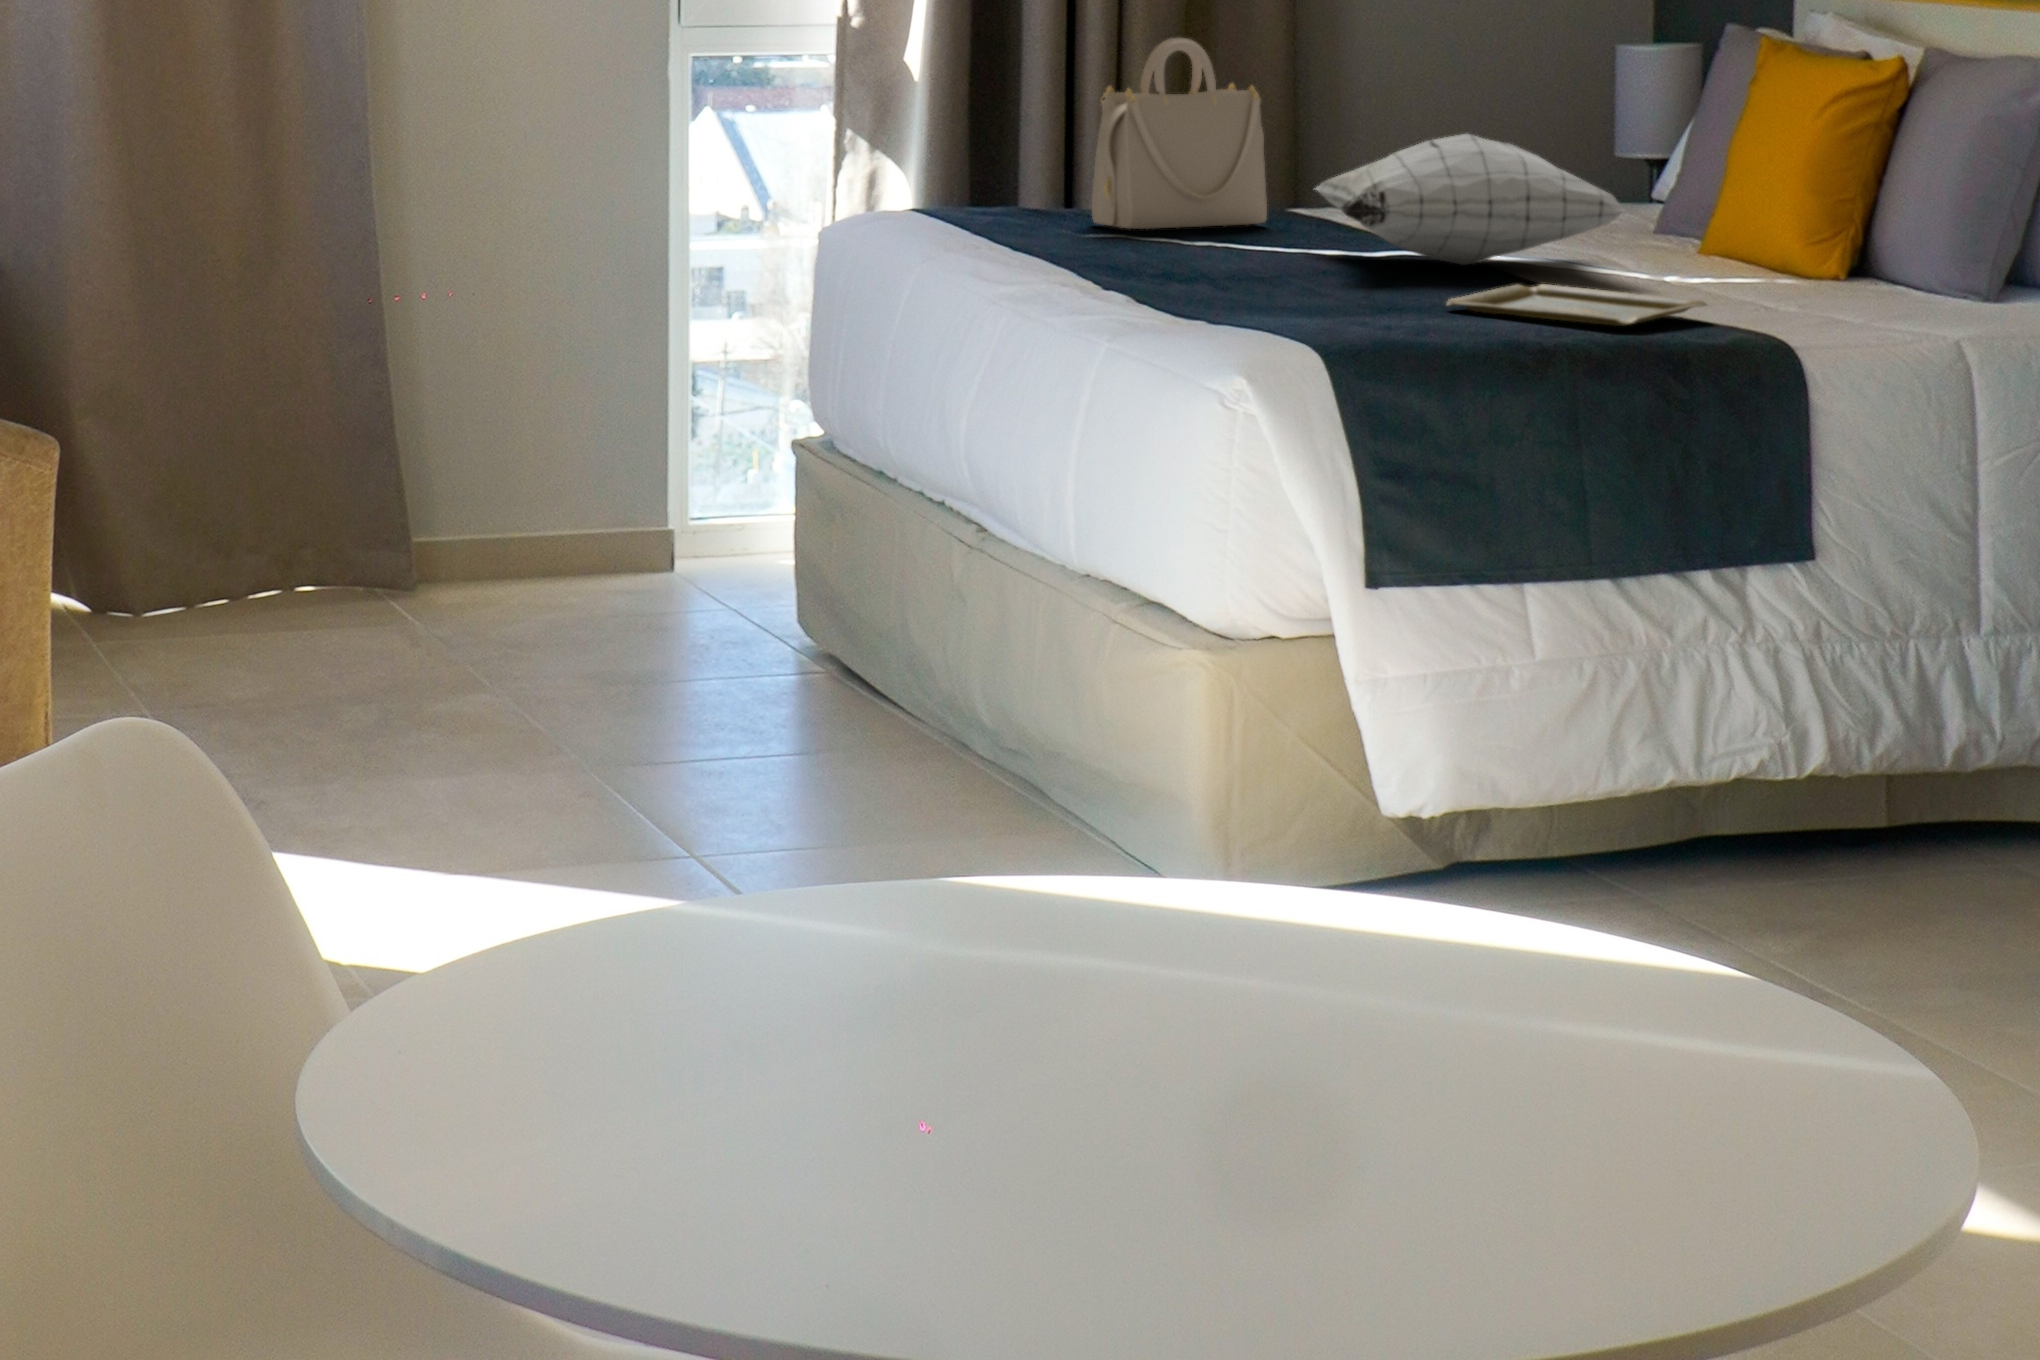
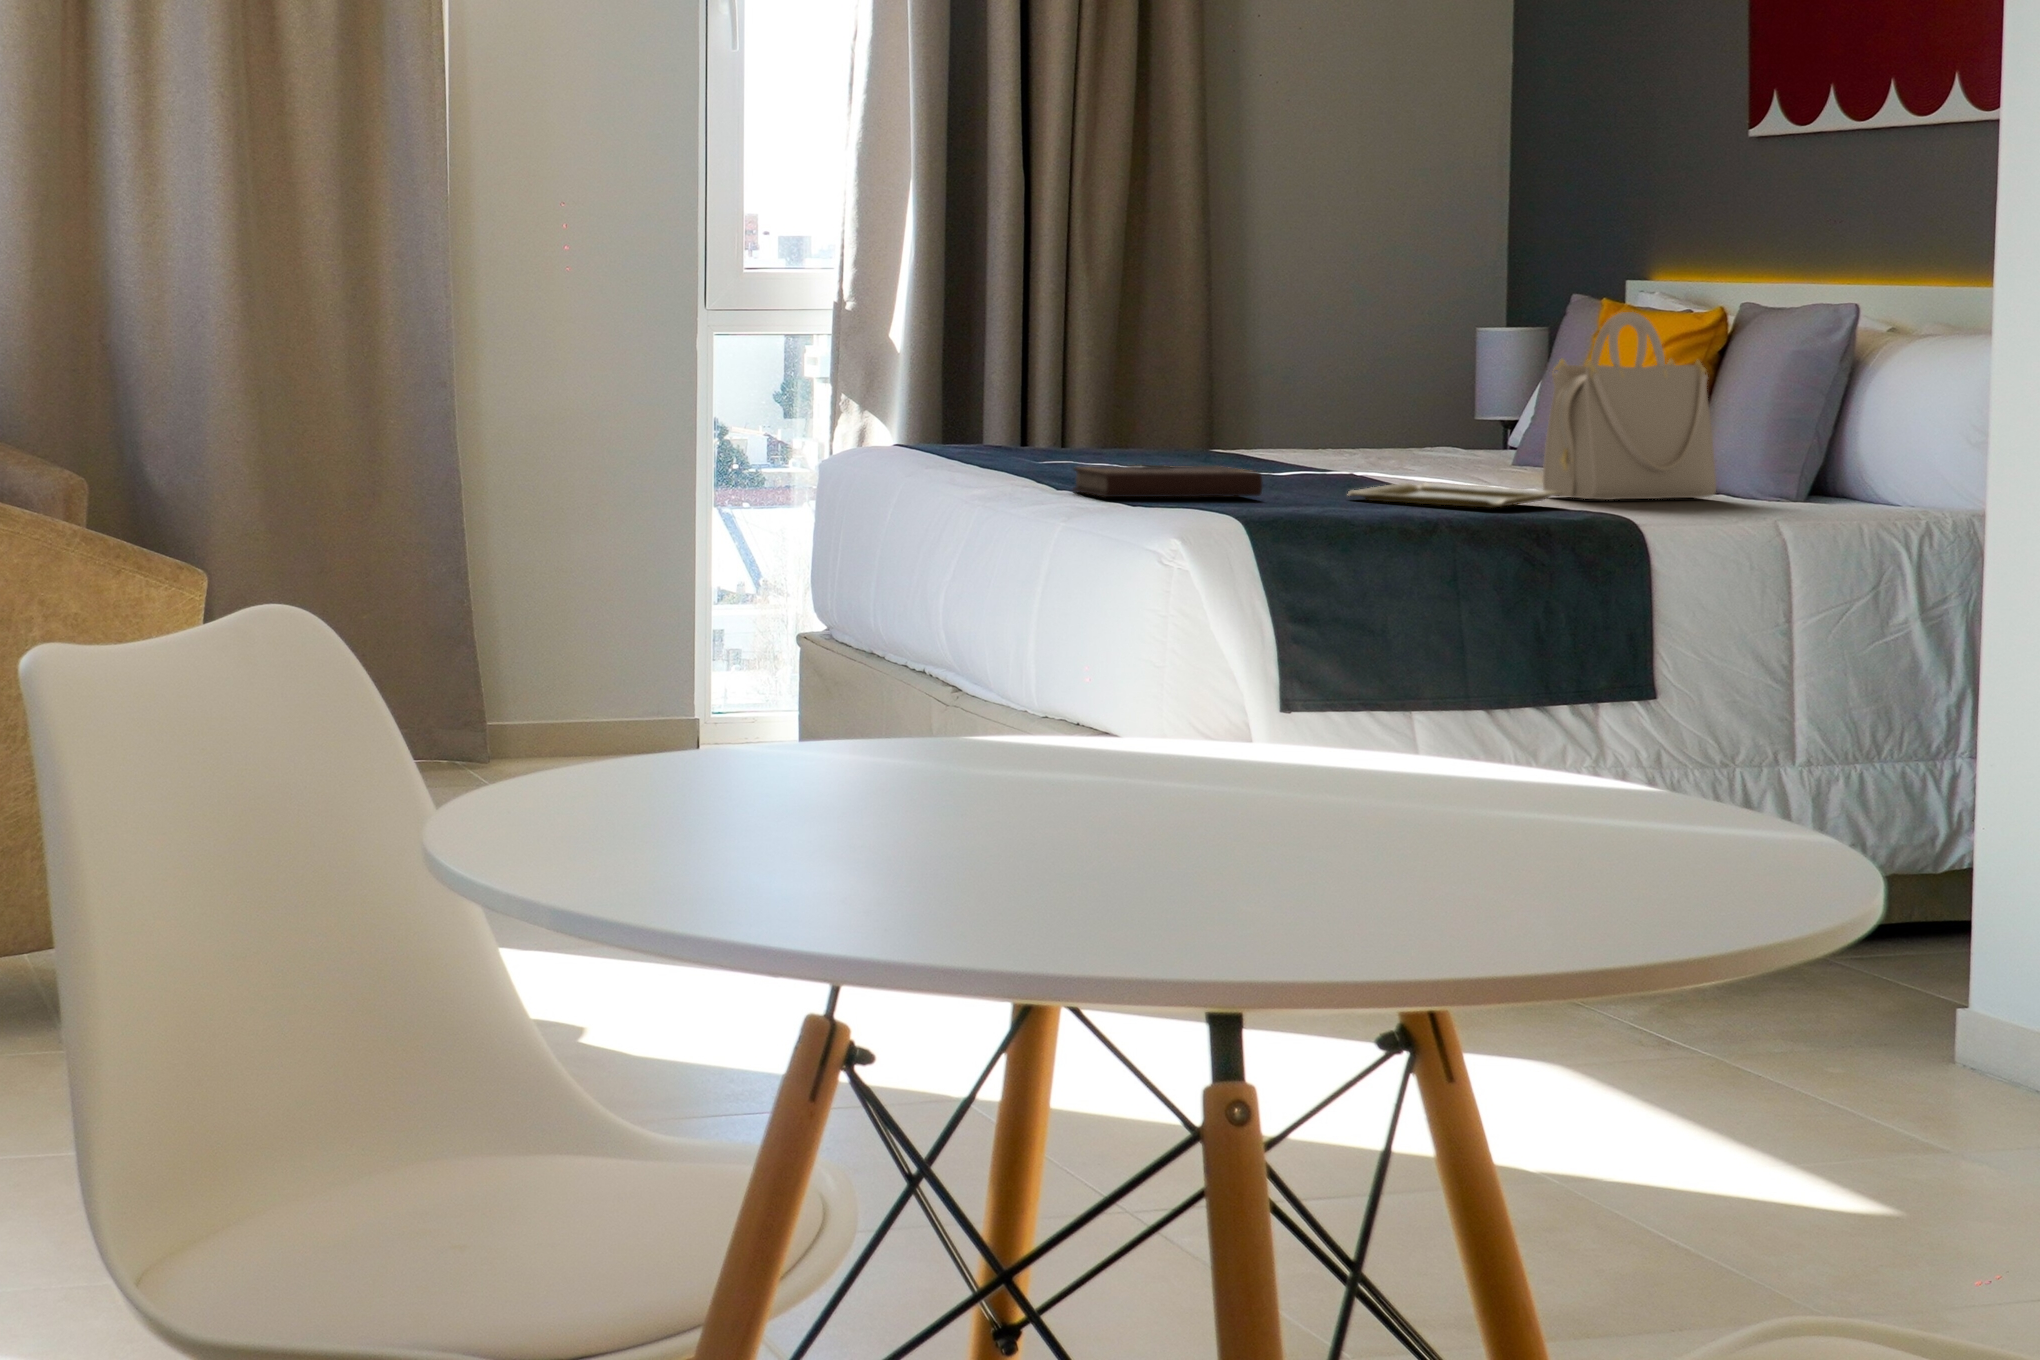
handbag: present [1092,38,1267,229] -> present [1542,312,1716,500]
pillow: present [1316,134,1624,265] -> none [1234,370,1494,479]
notebook: none [1112,267,1343,313] -> present [1073,465,1262,497]

